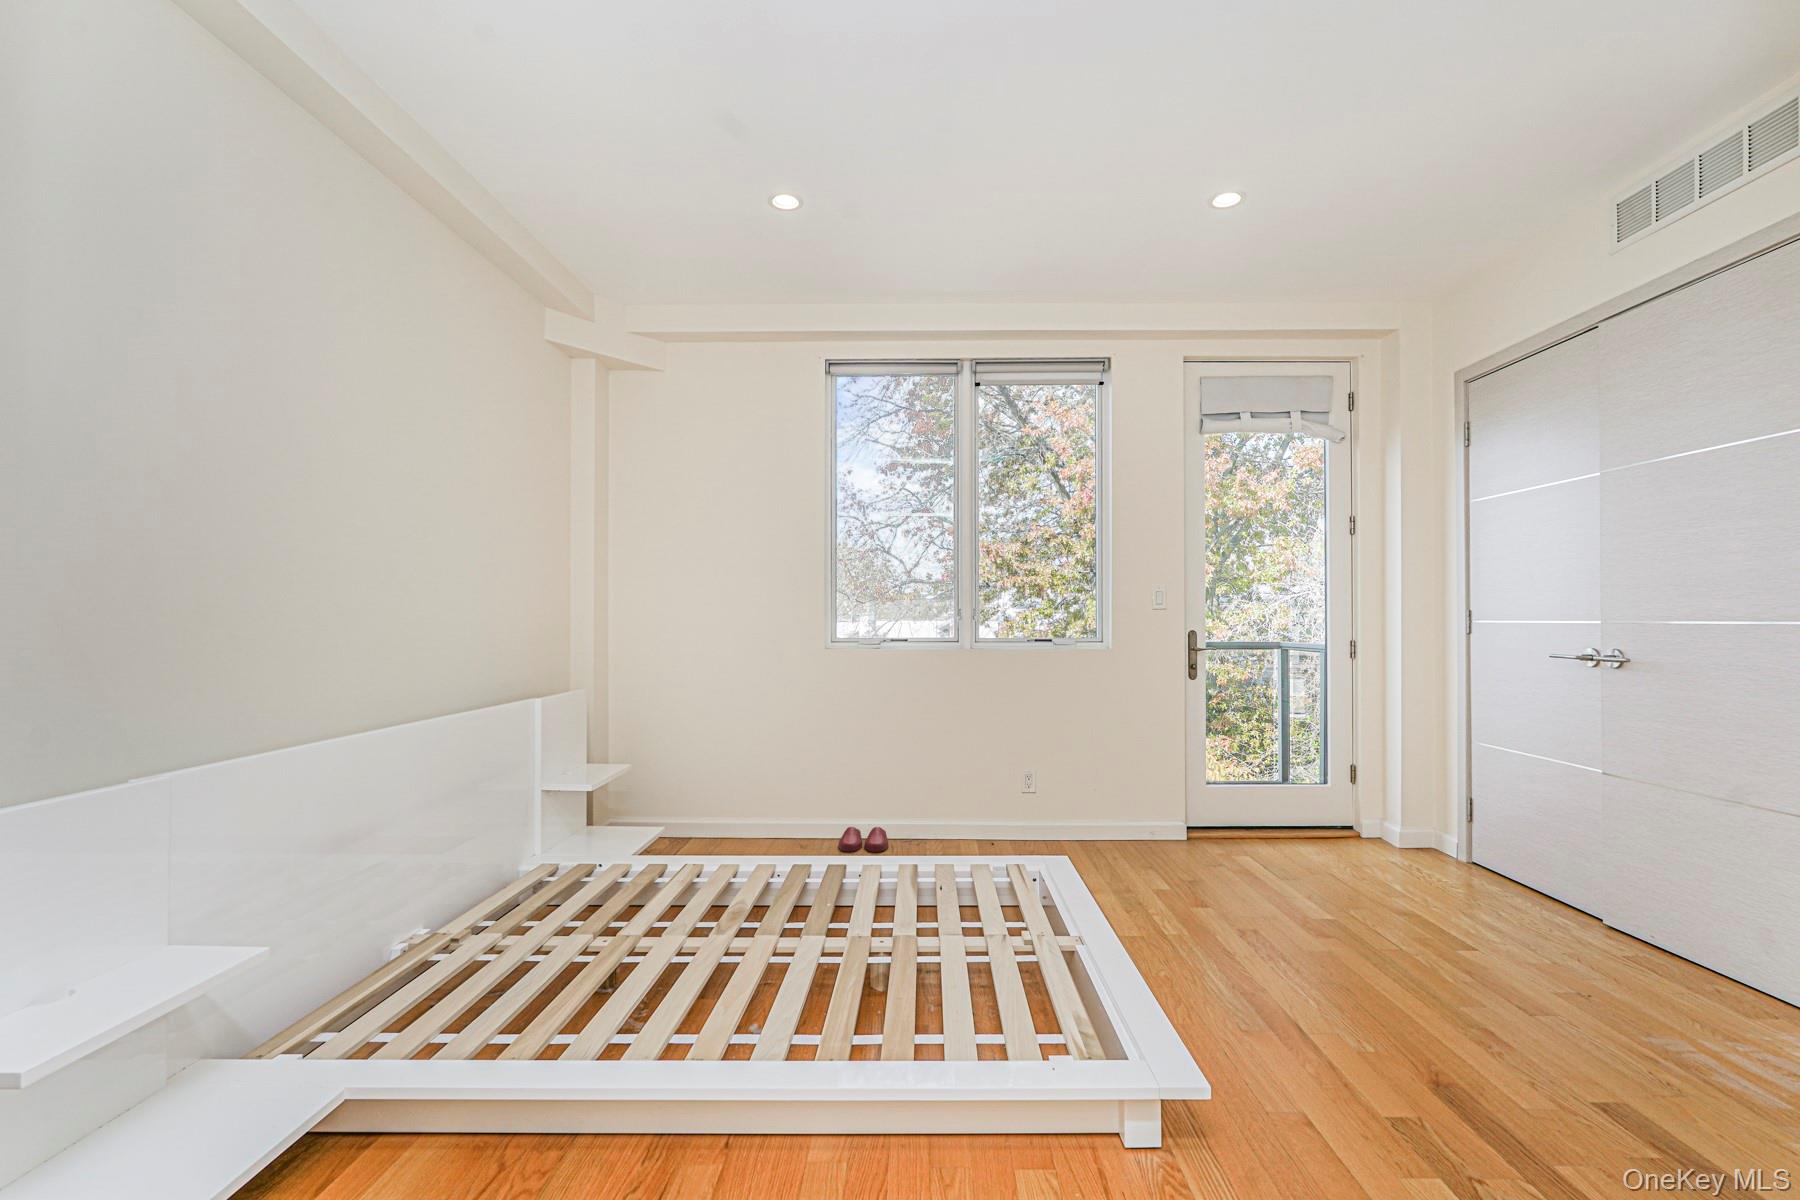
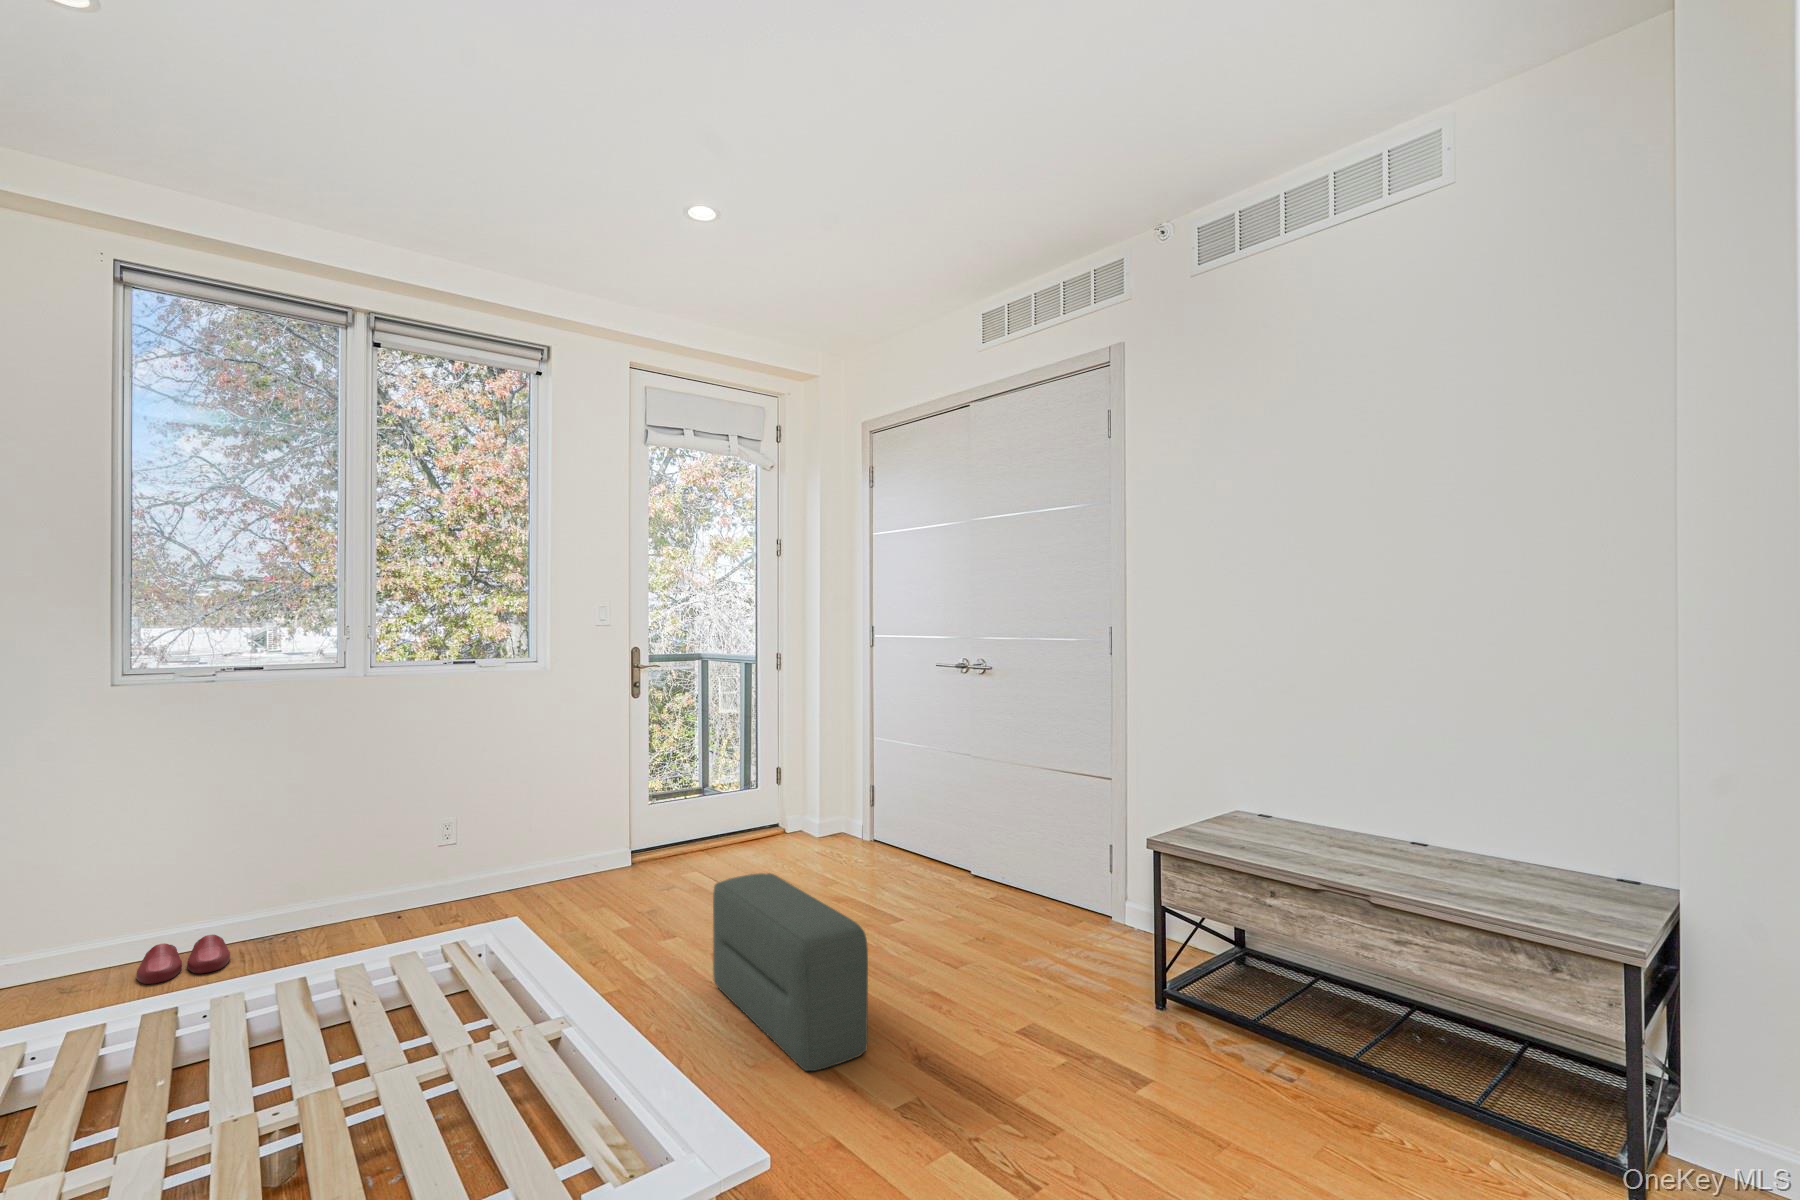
pouf: none [1230,854,1375,1059] -> present [713,873,868,1071]

